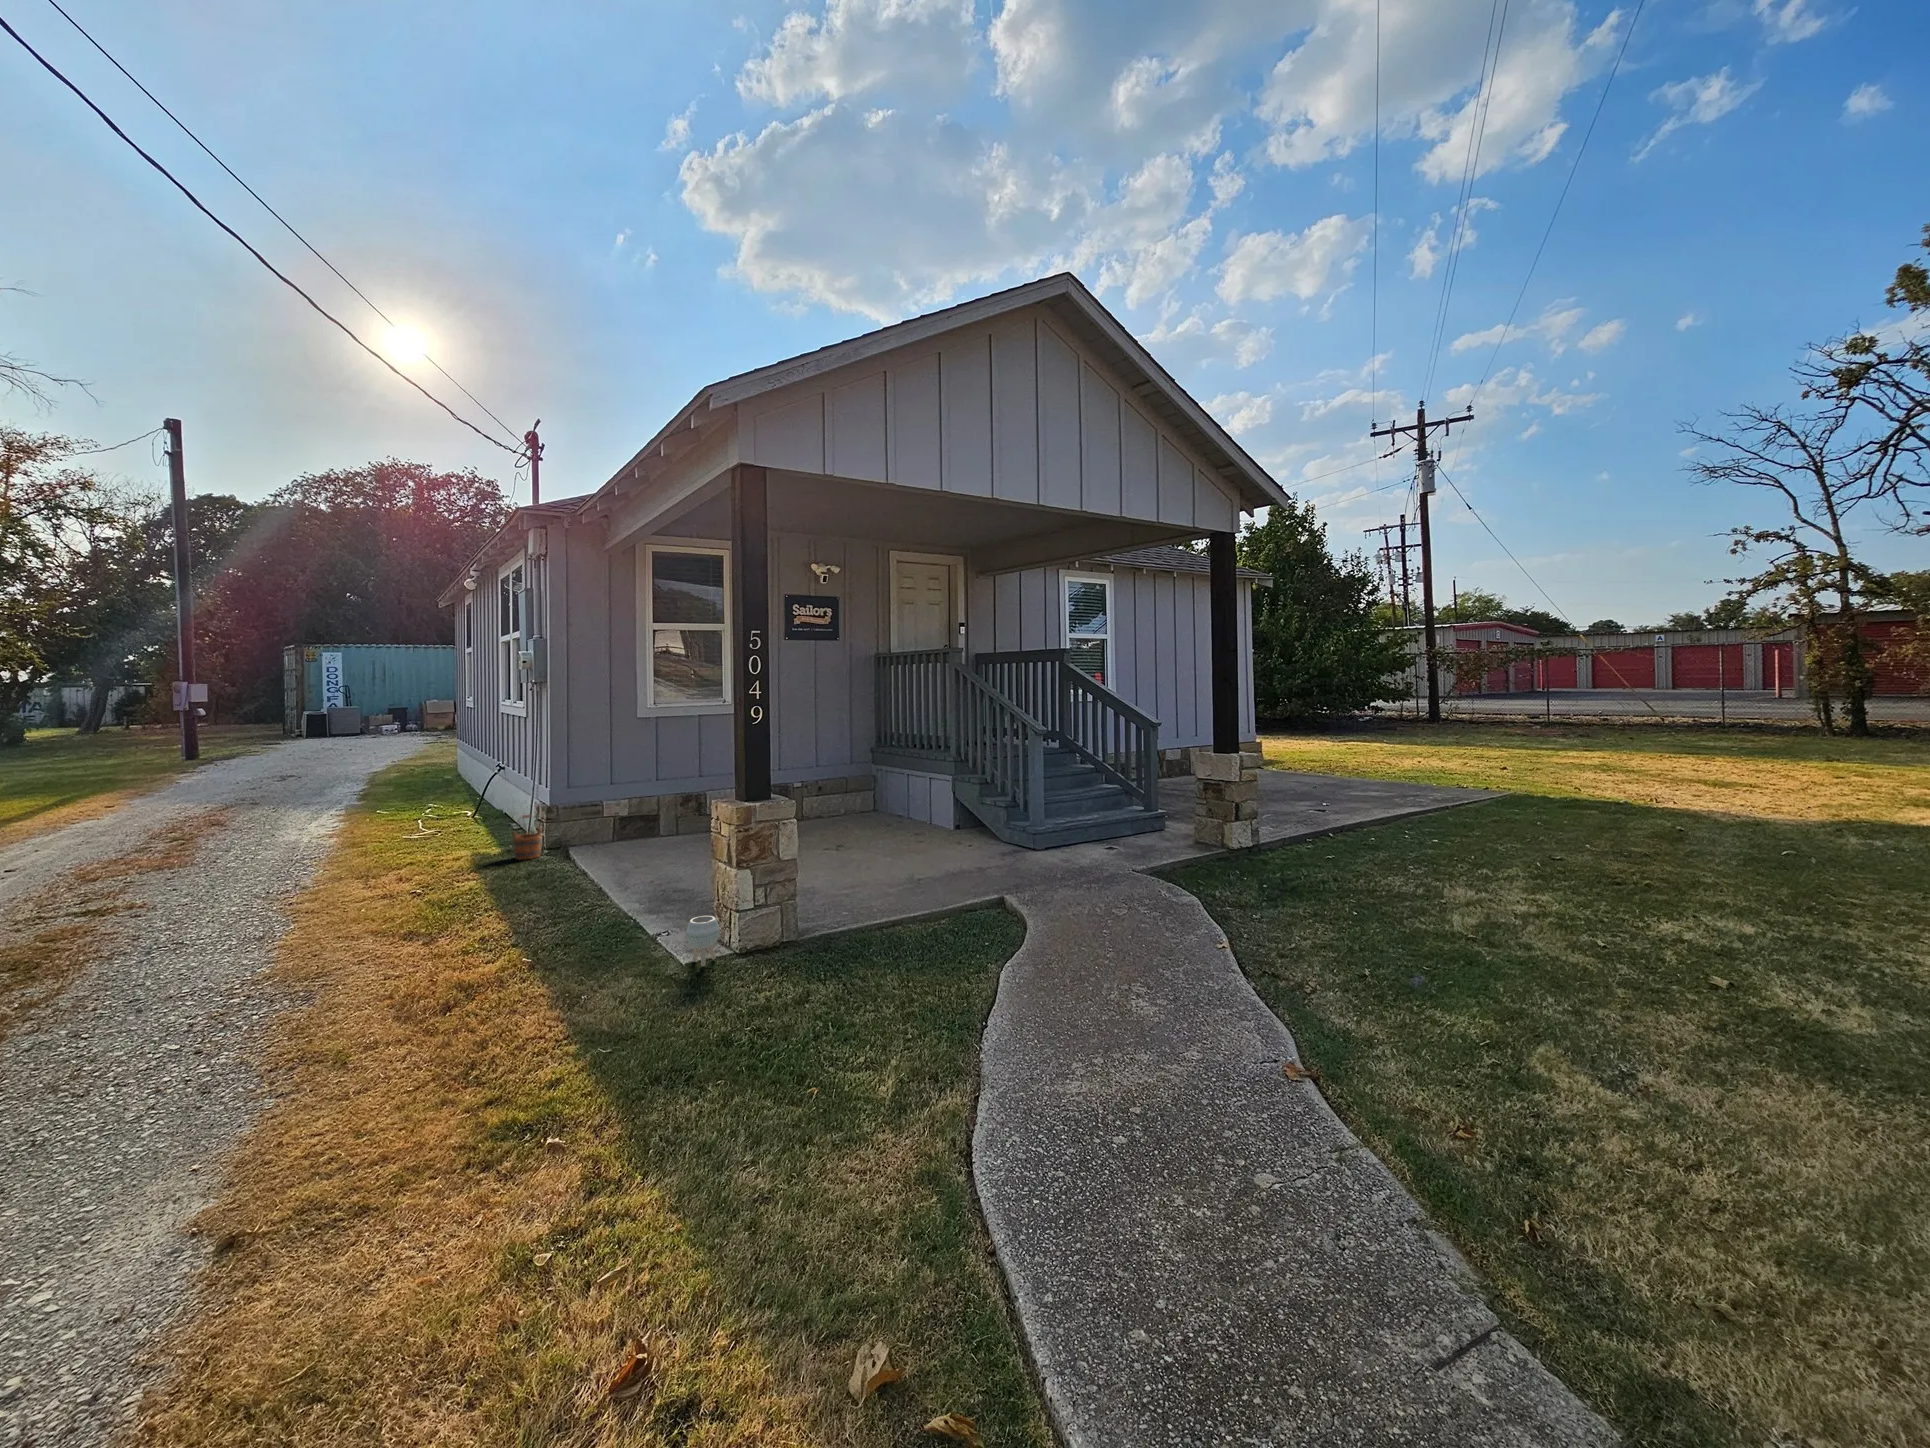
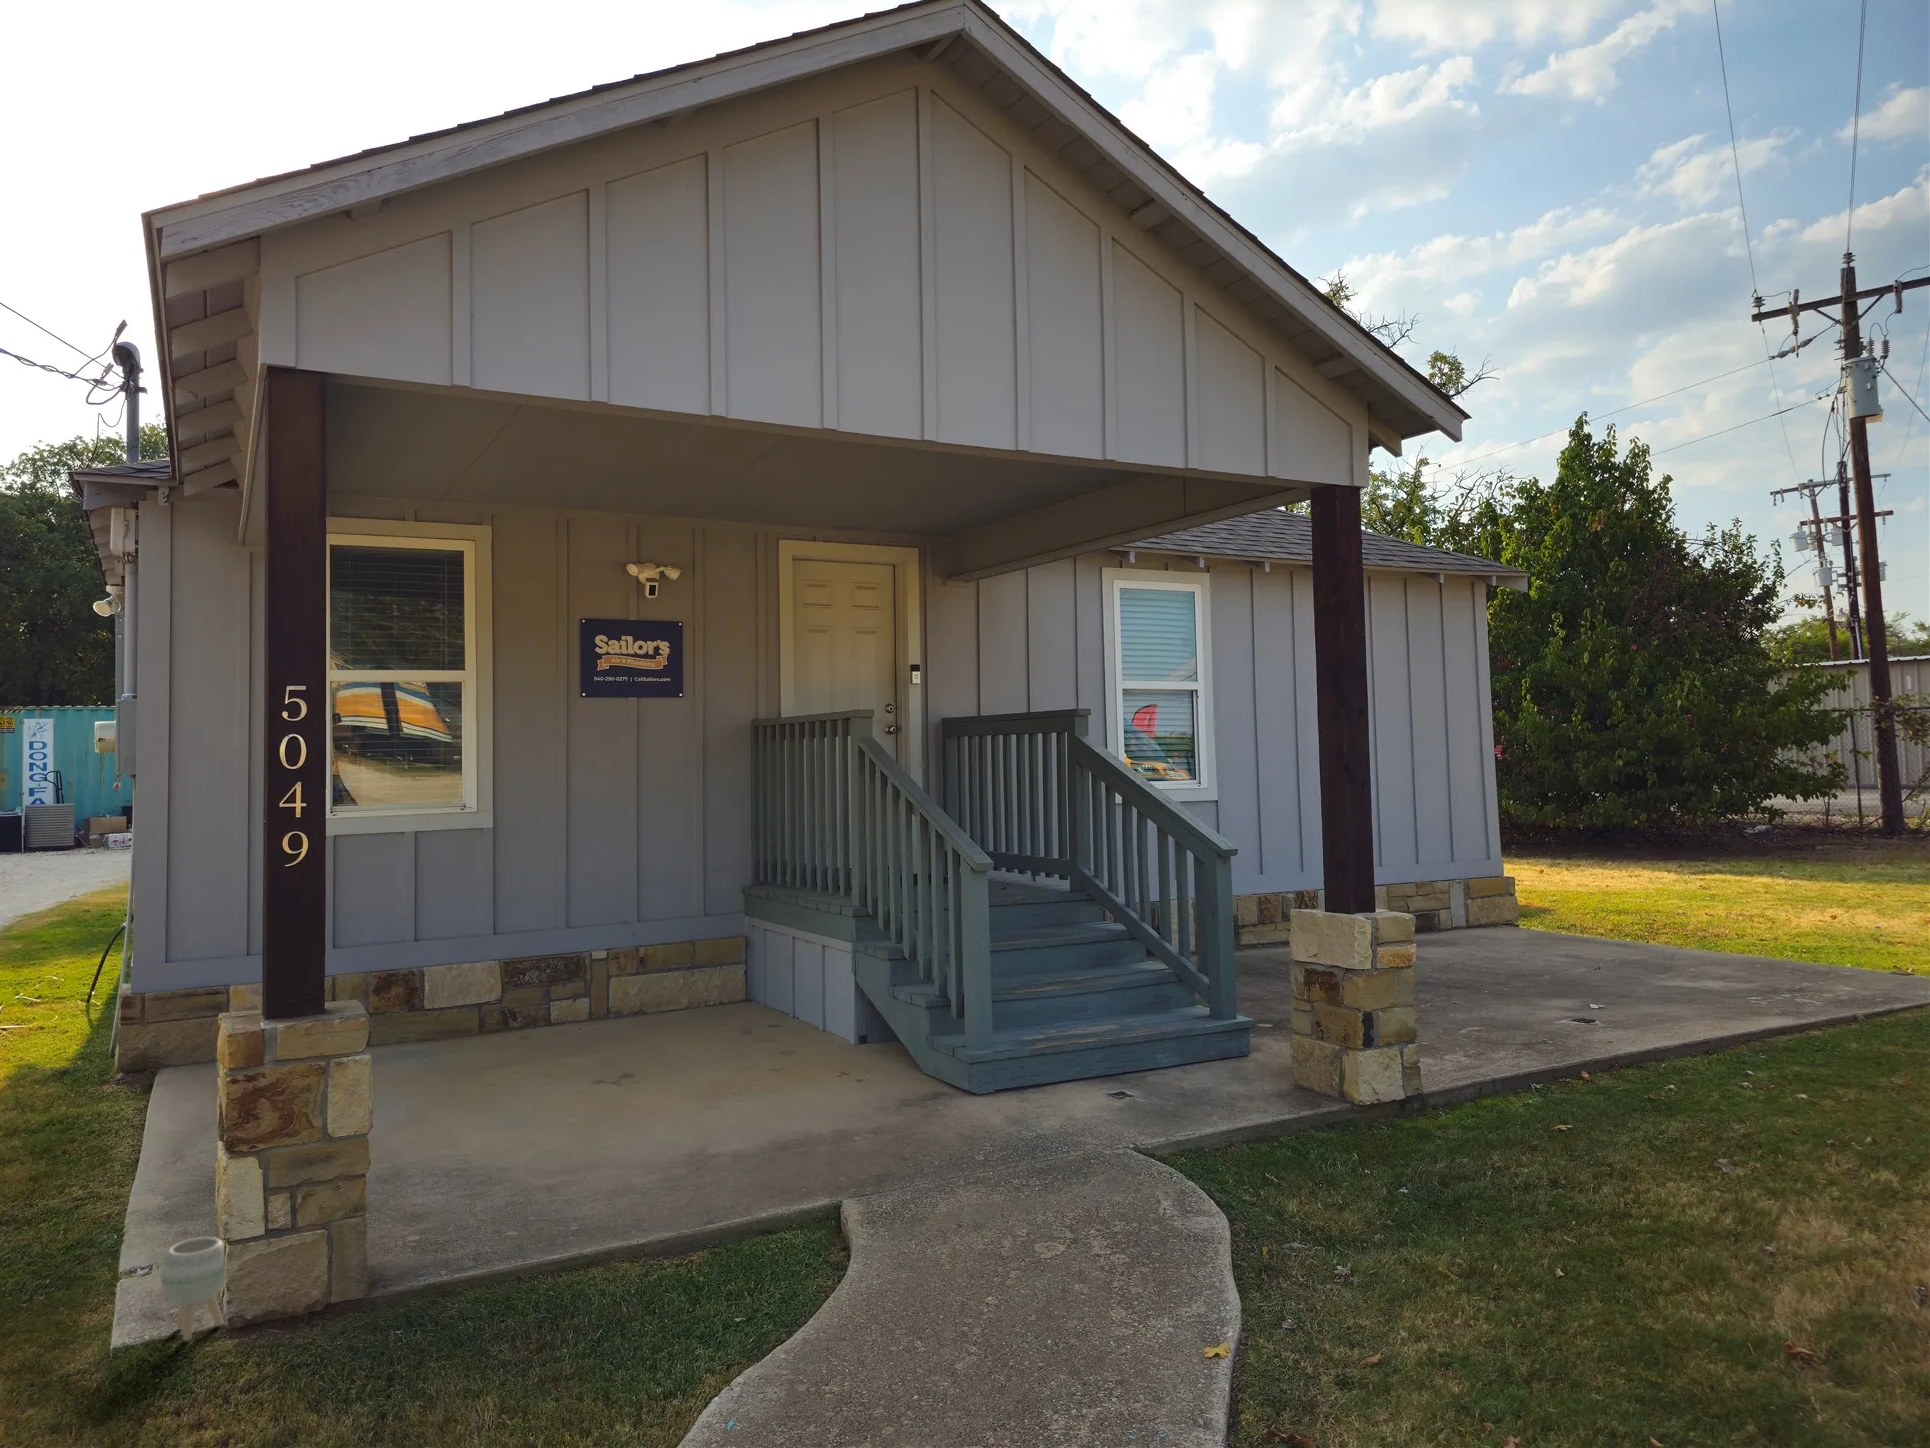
wooden bucket: present [512,815,542,860] -> none [75,1006,133,1086]

